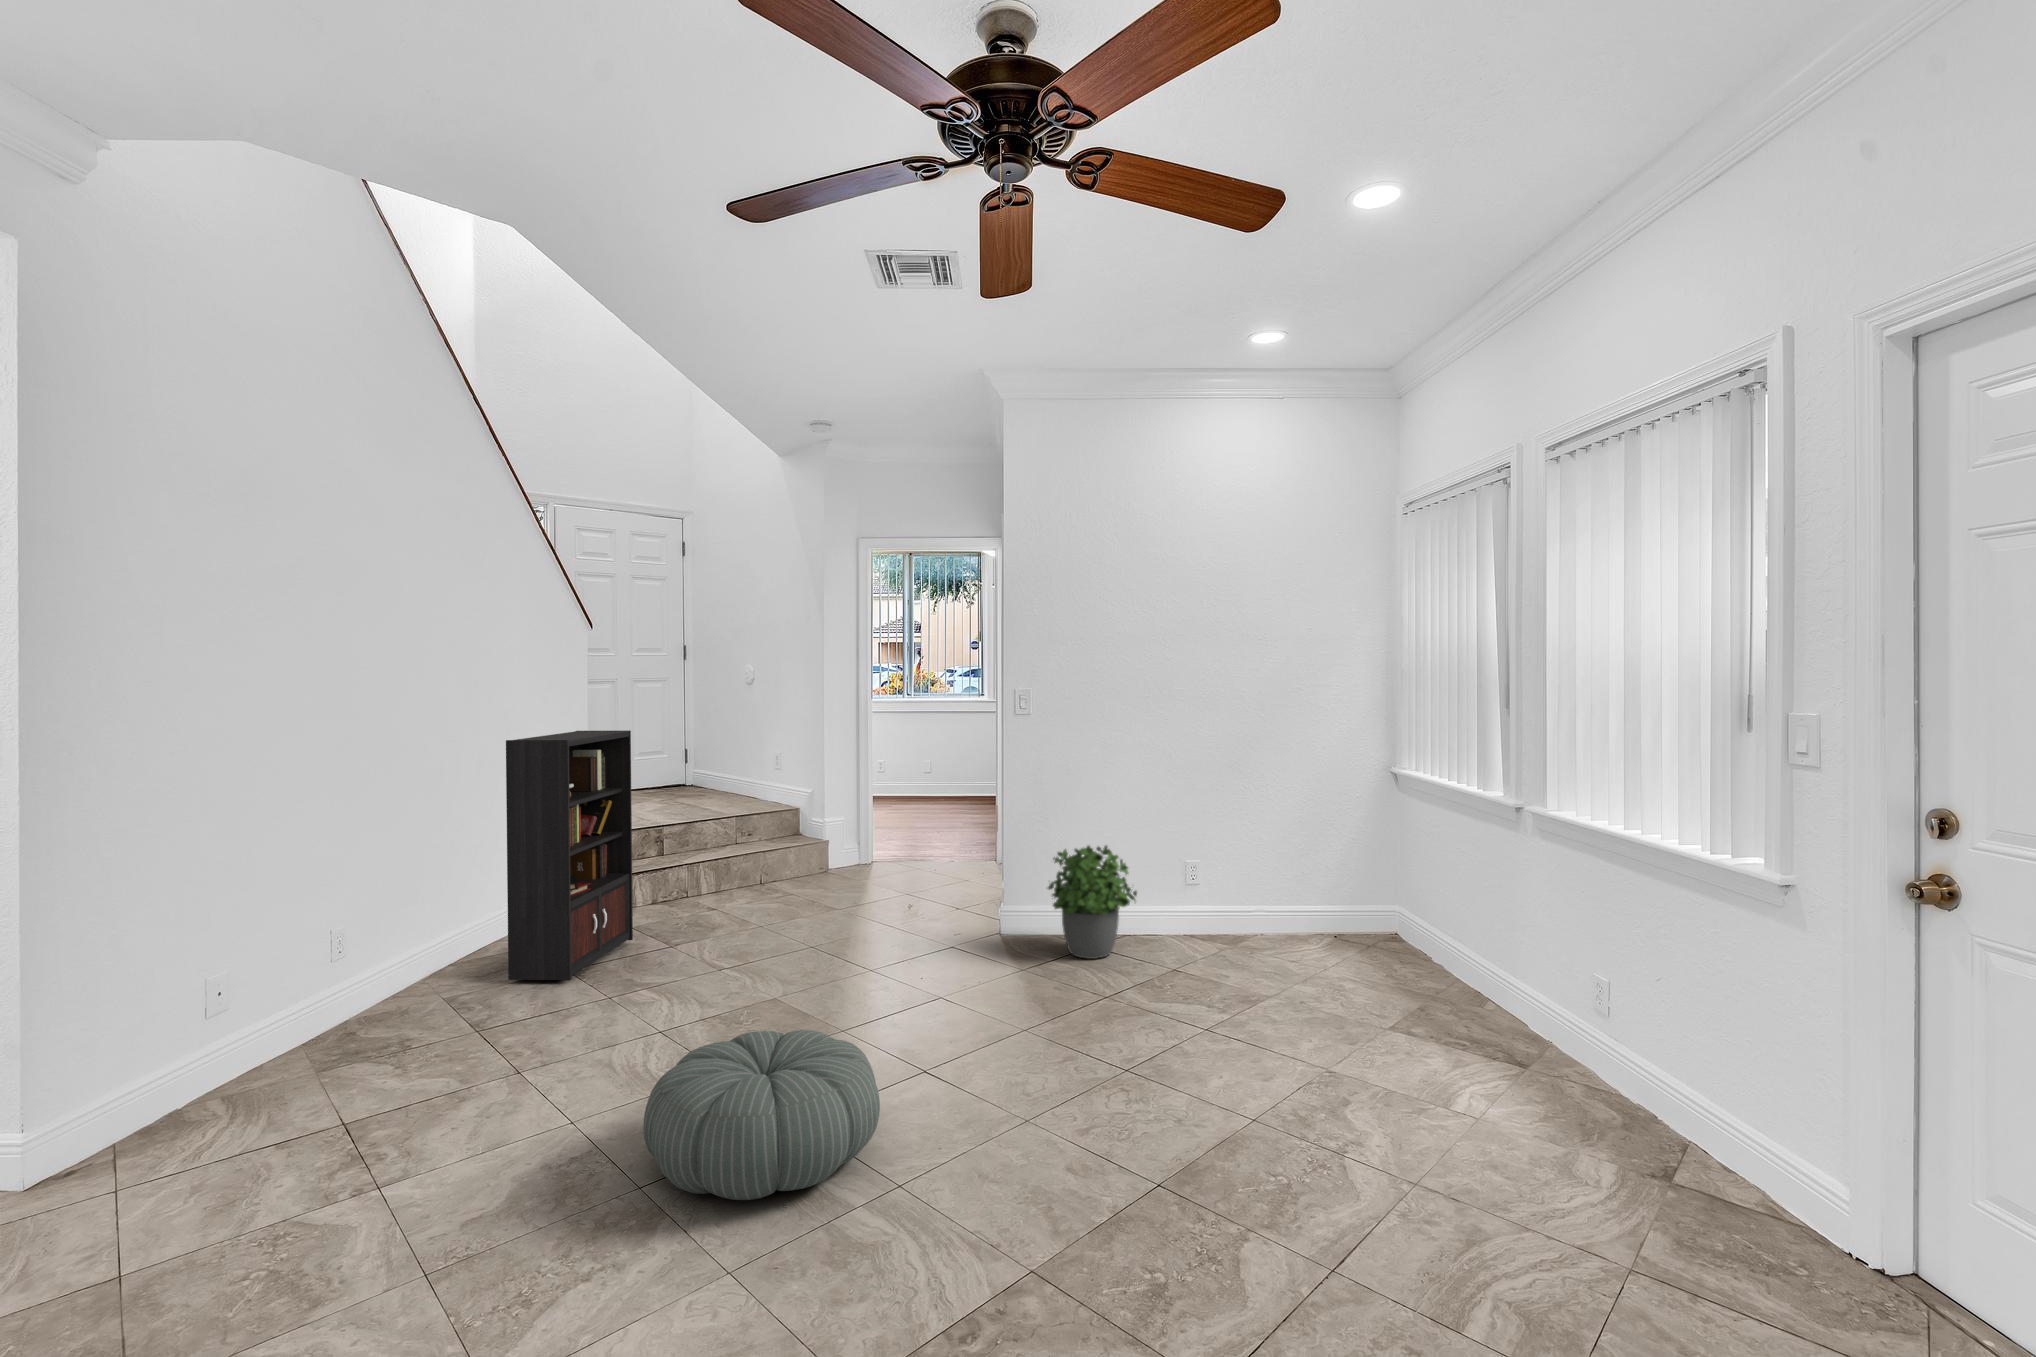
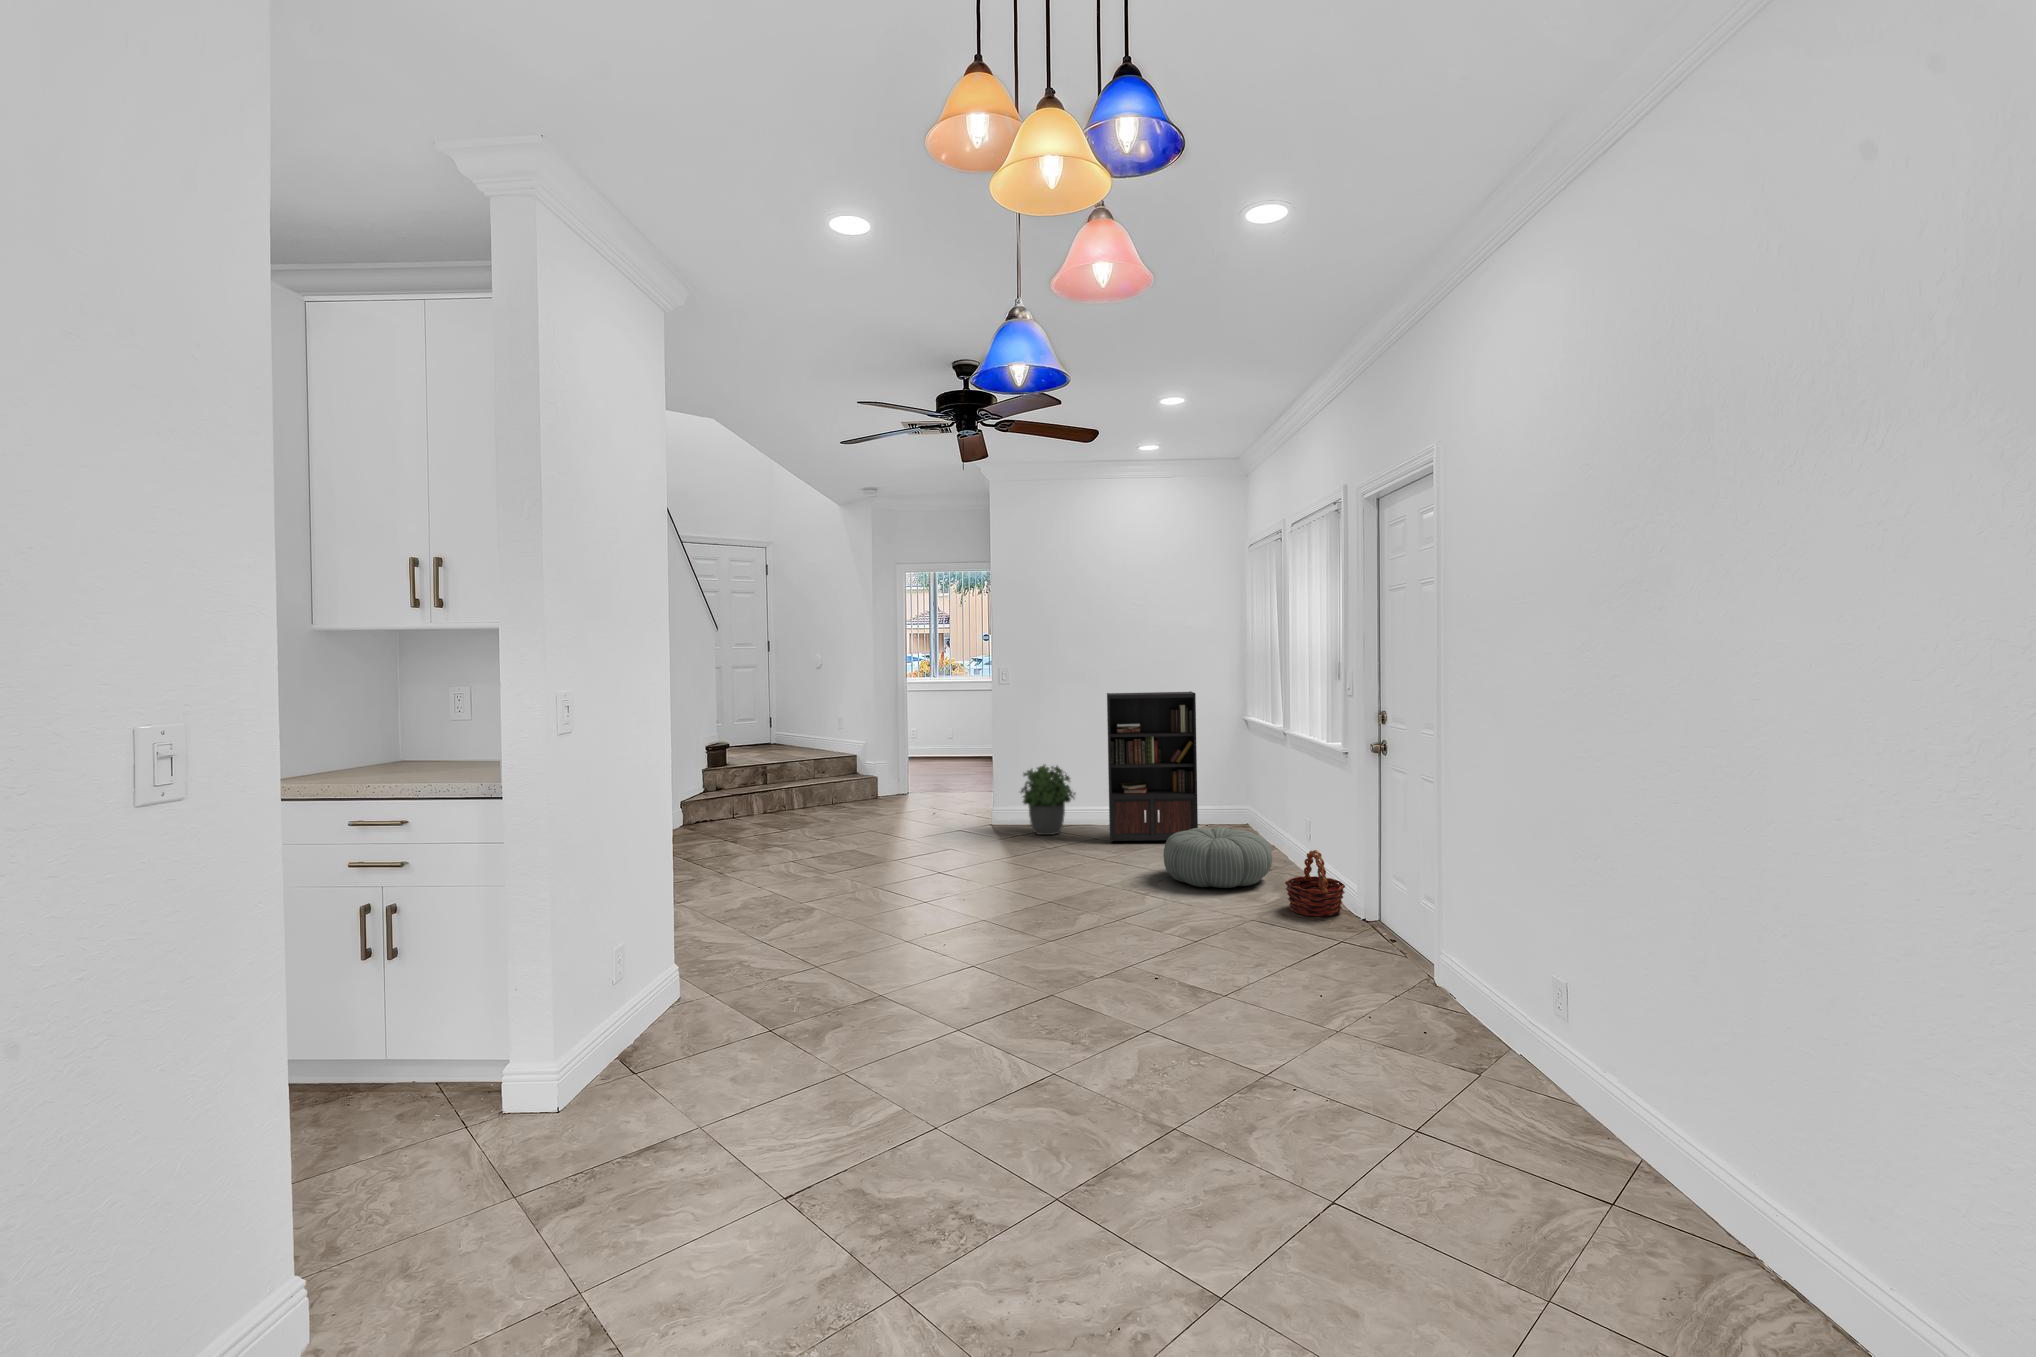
bookcase: present [506,730,633,980] -> present [1107,691,1198,842]
pouf: present [643,1030,880,1200] -> present [1163,827,1272,888]
basket: none [1647,1081,1791,1240] -> present [1285,850,1345,917]

